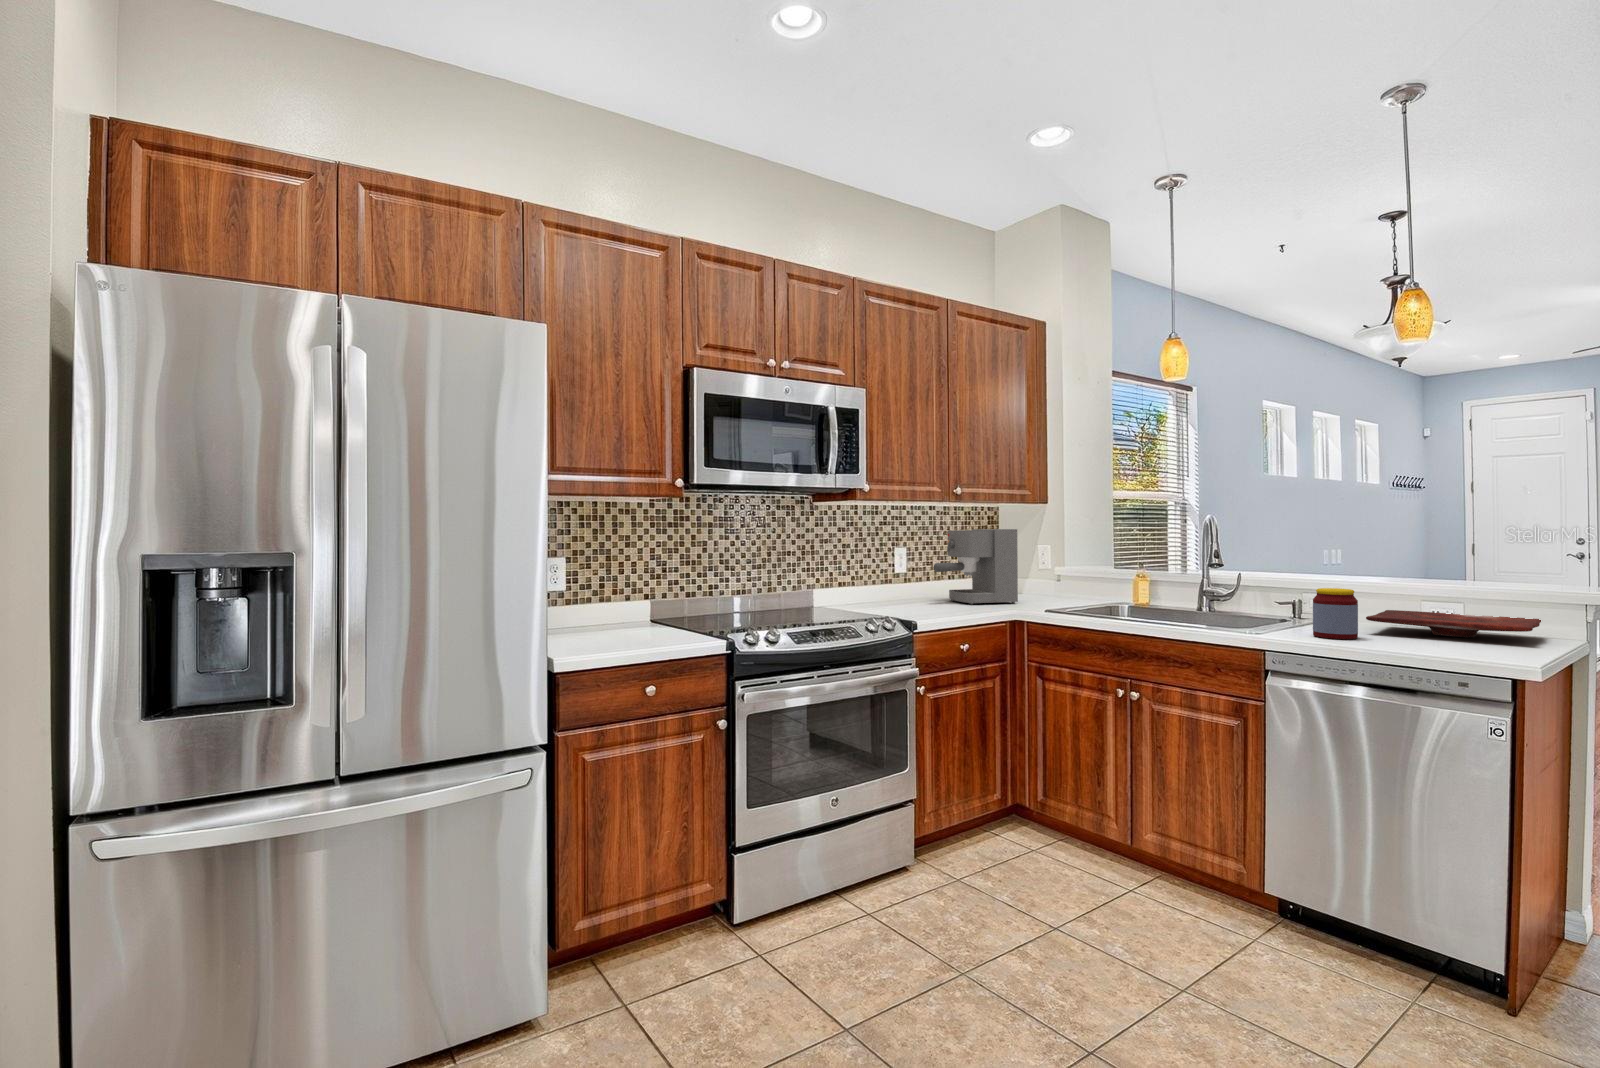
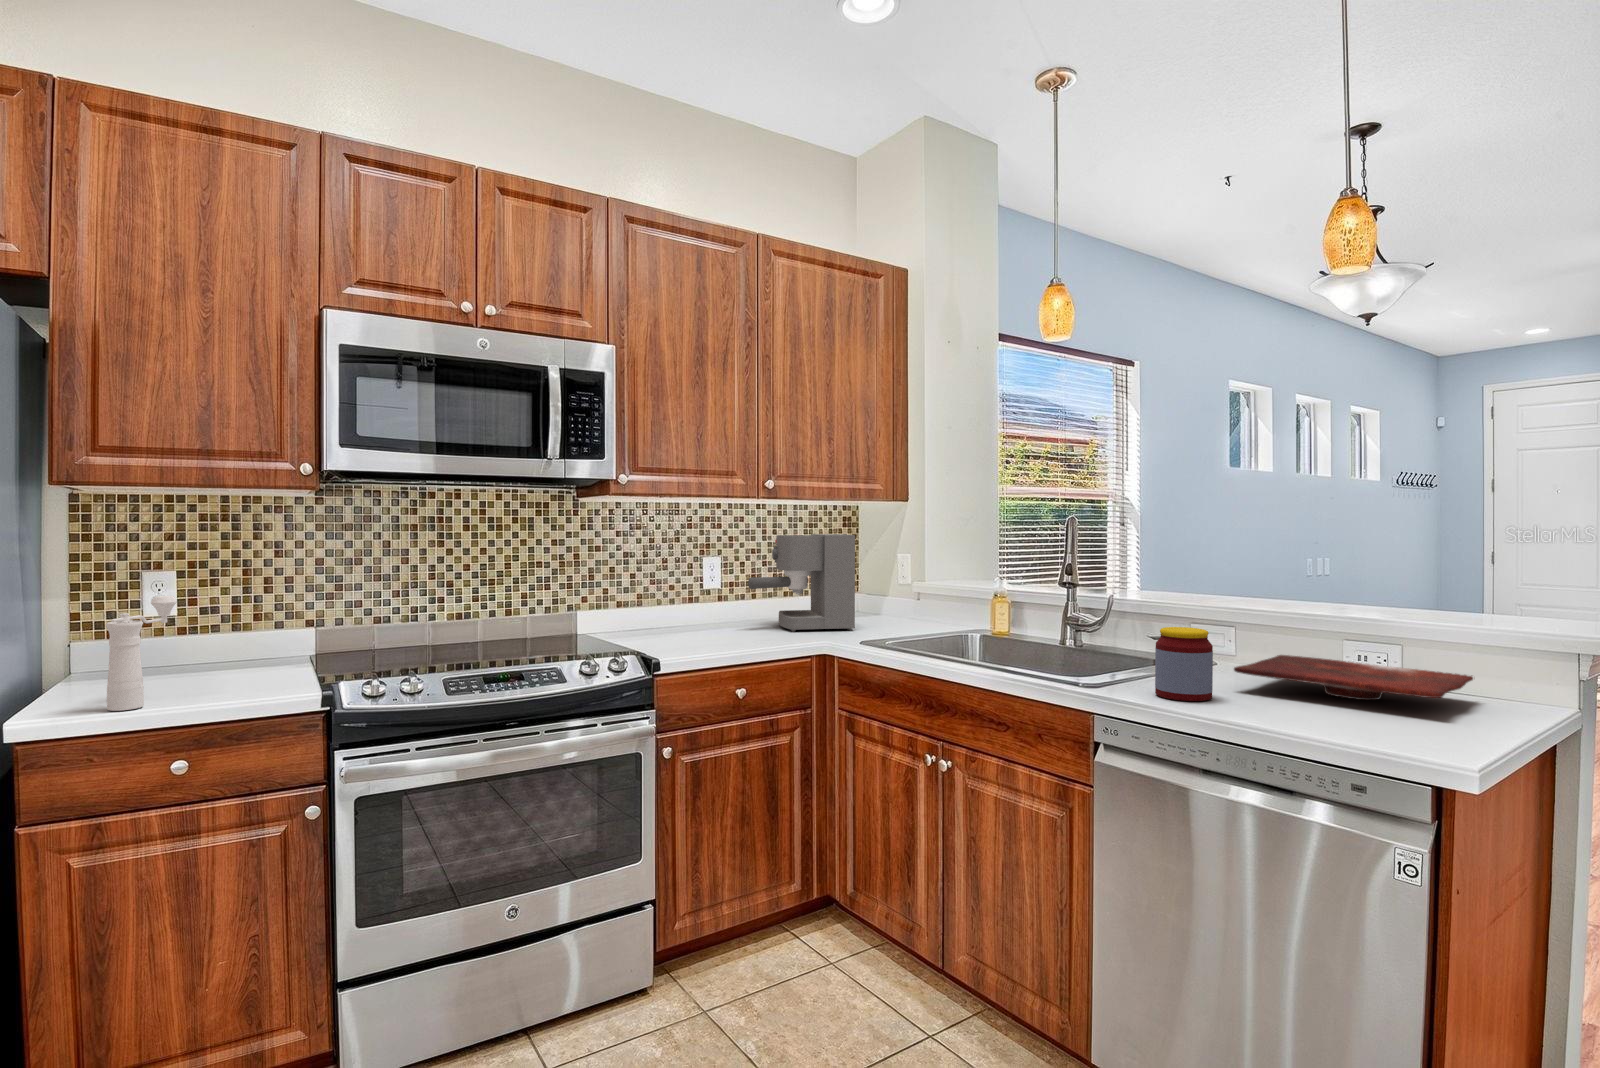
pepper mill: none [596,573,621,652] -> present [106,596,177,711]

